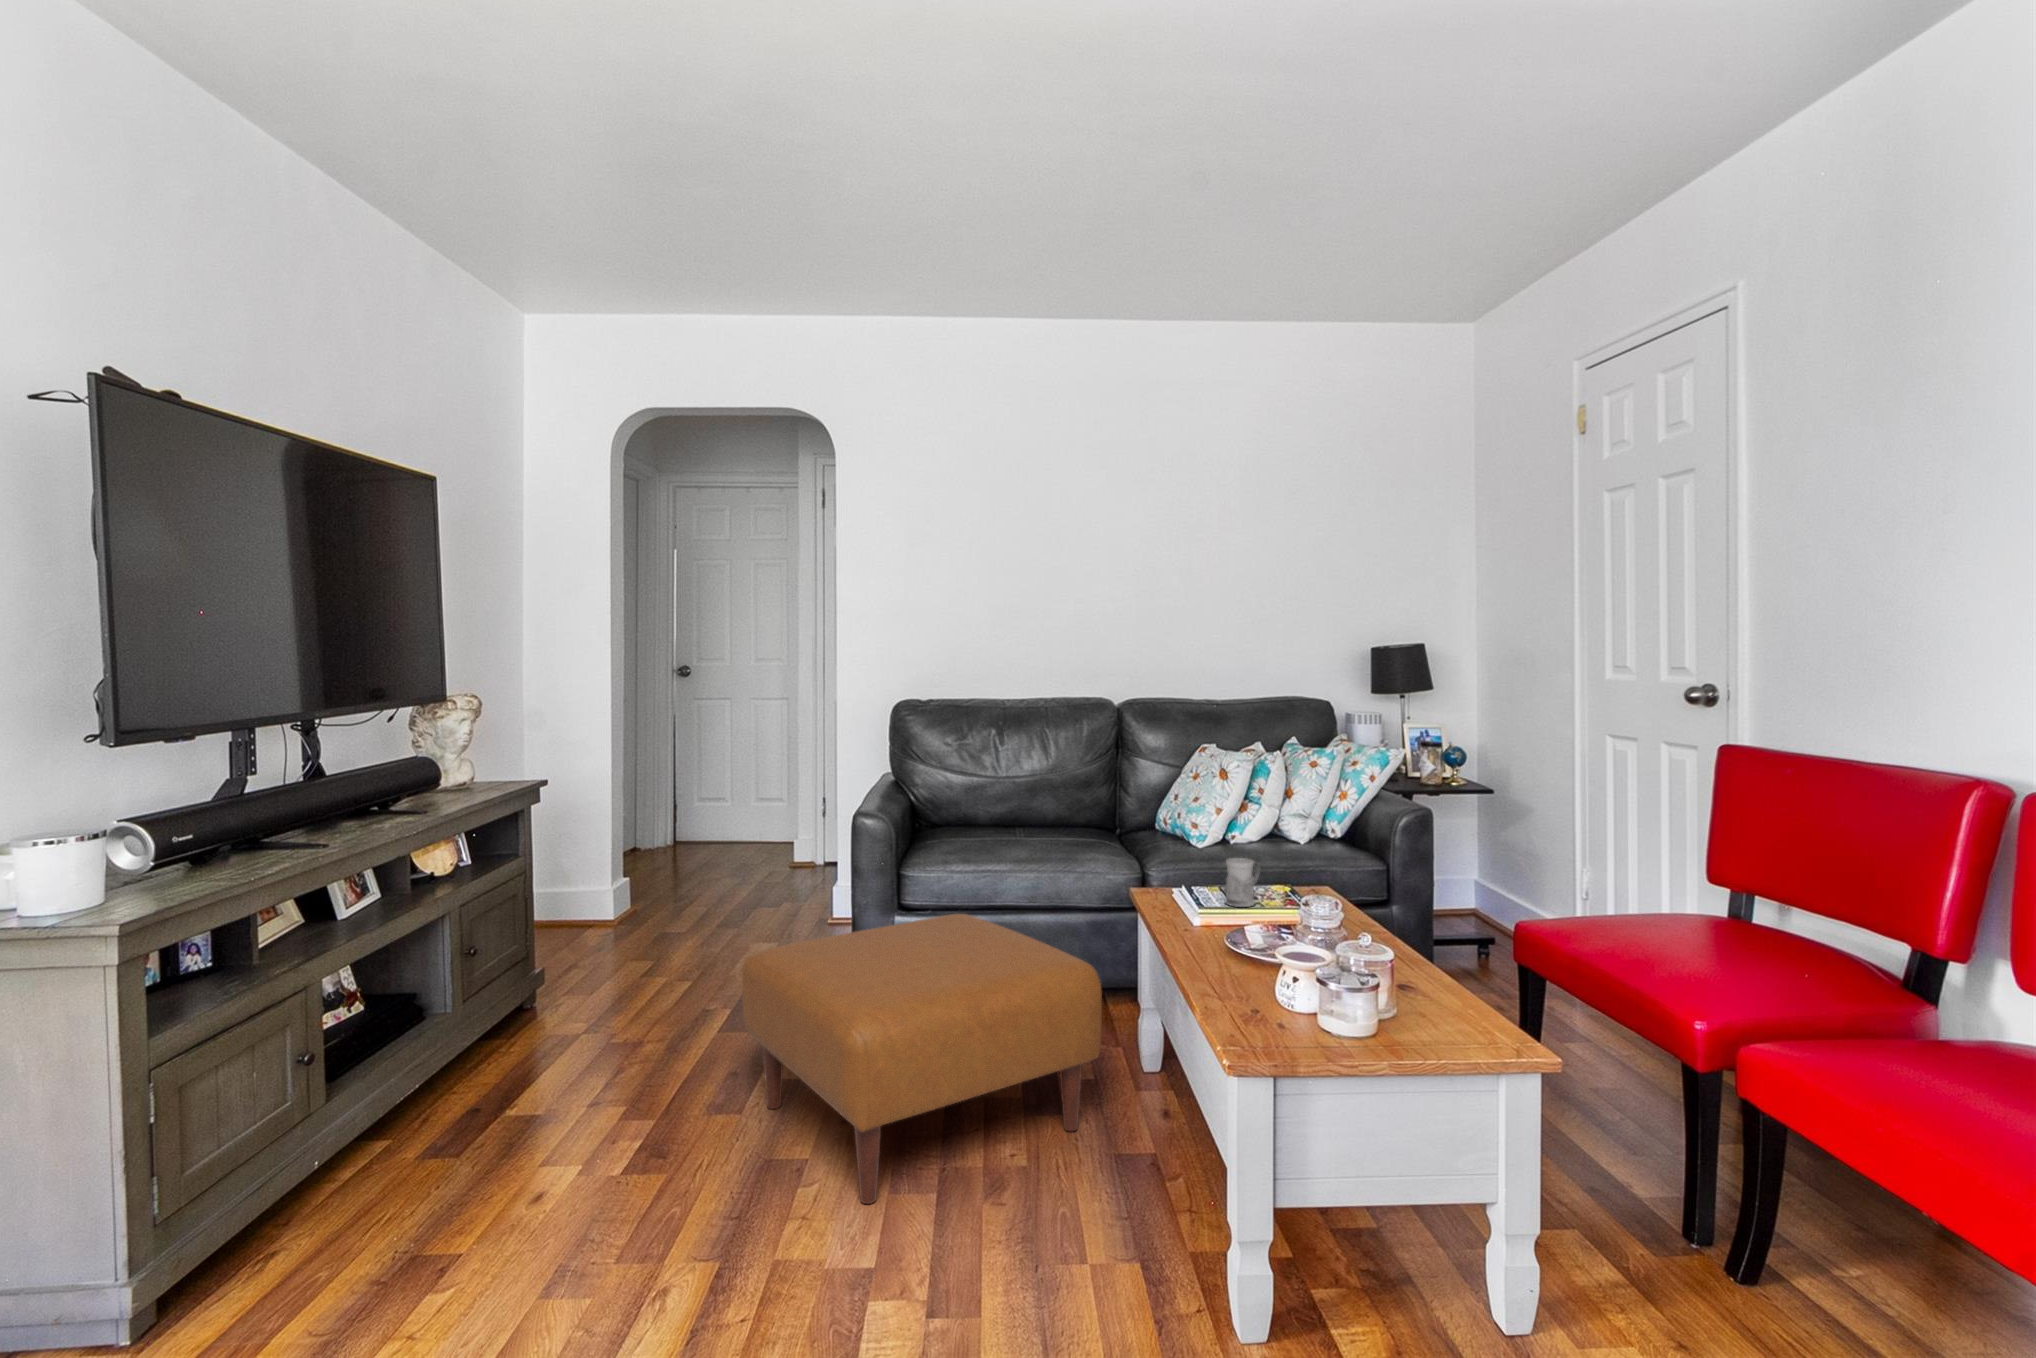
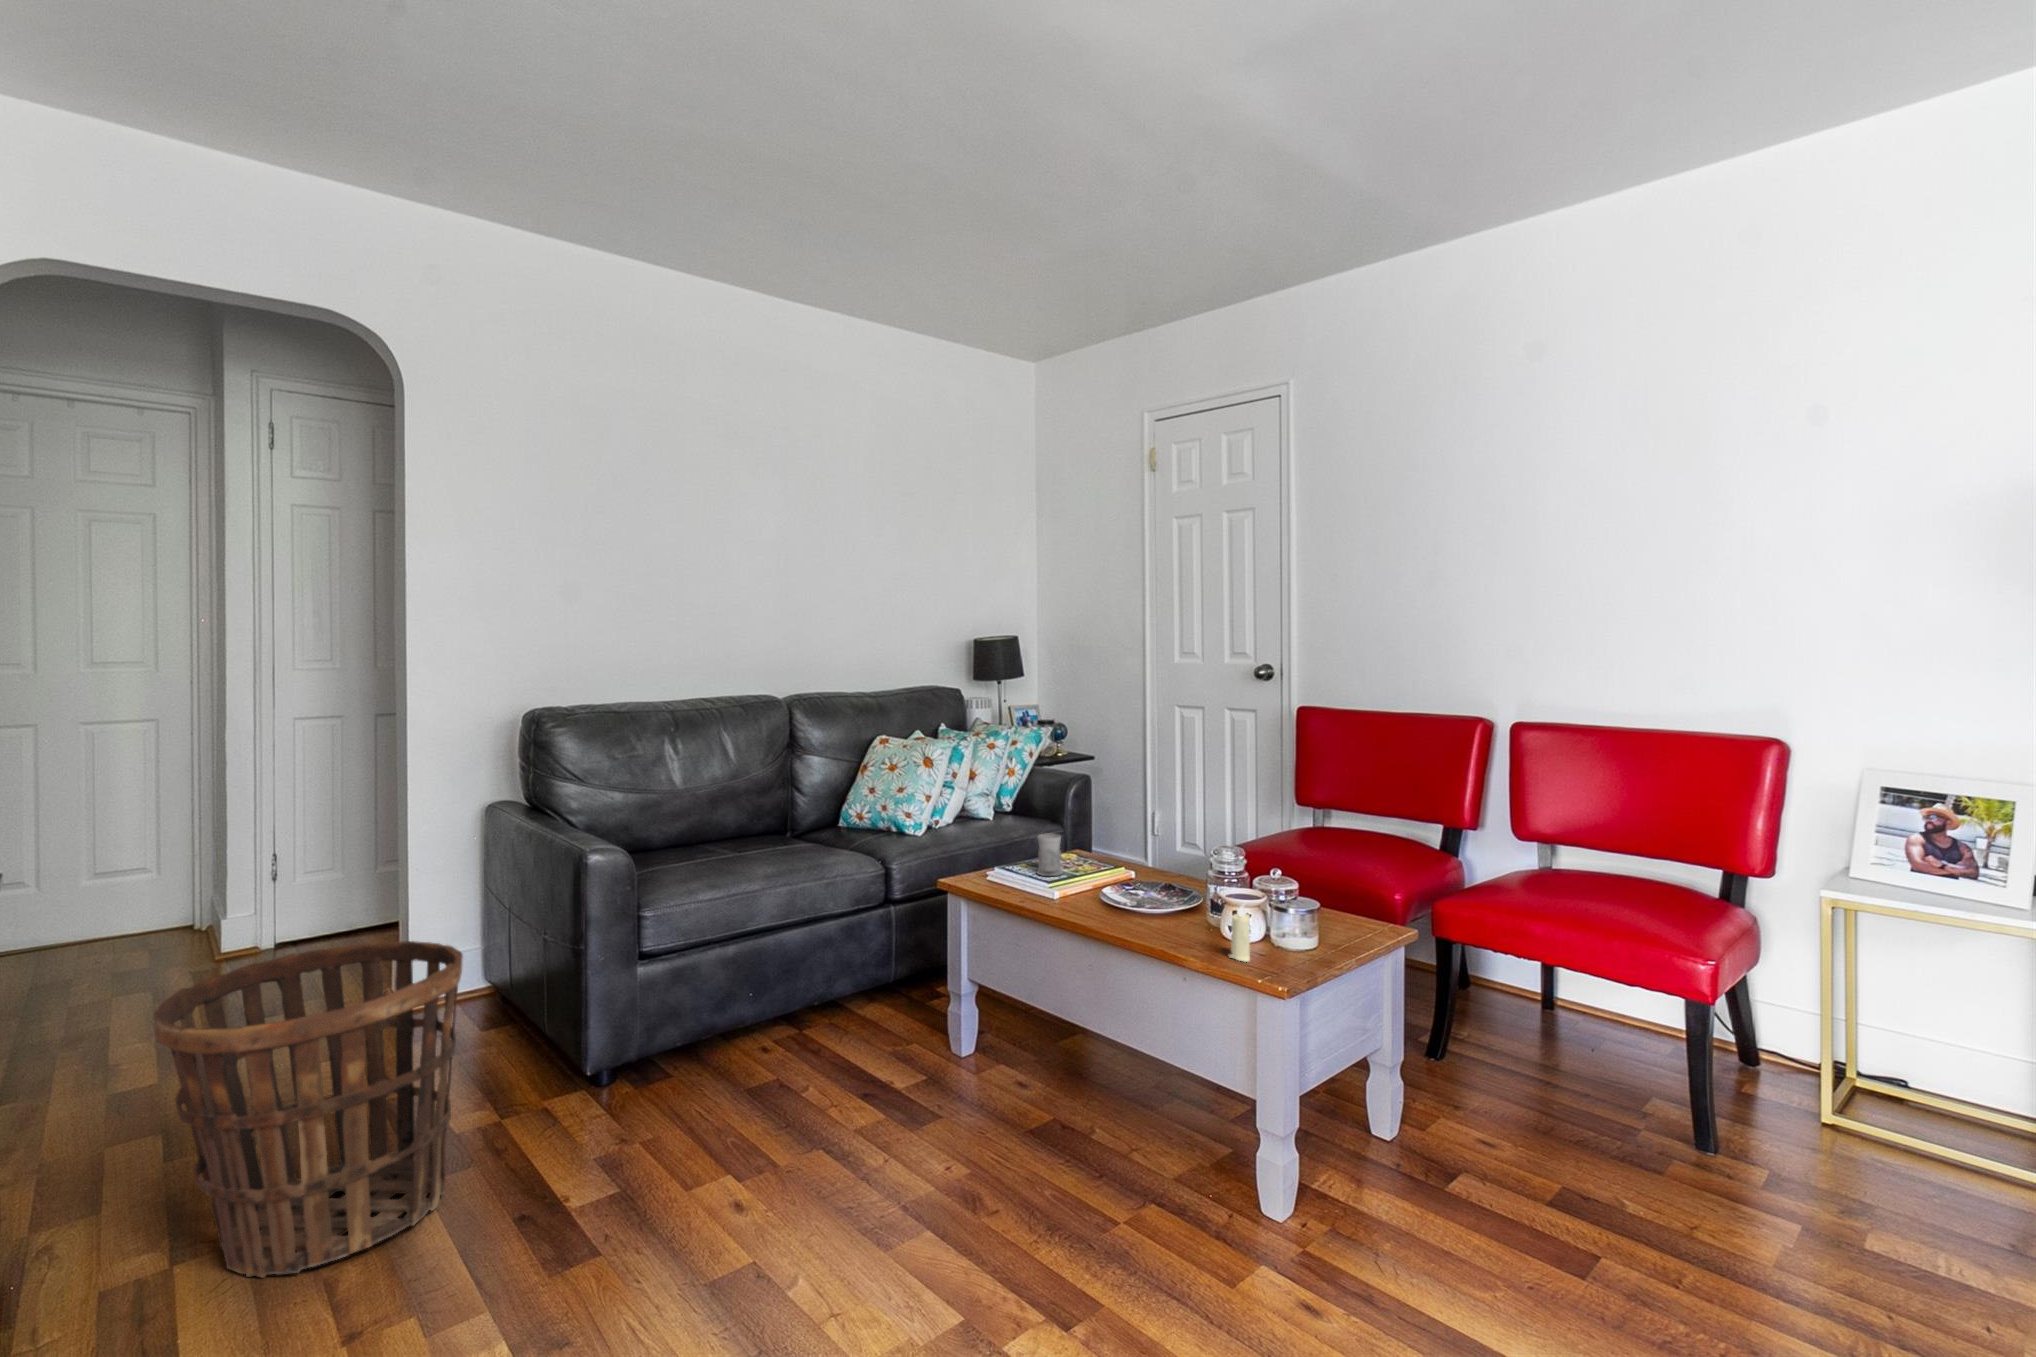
basket: none [485,861,688,1086] -> present [154,941,463,1278]
ottoman: present [742,914,1102,1204] -> none [610,932,990,1229]
candle: none [1255,963,1281,1038] -> present [1229,906,1250,962]

